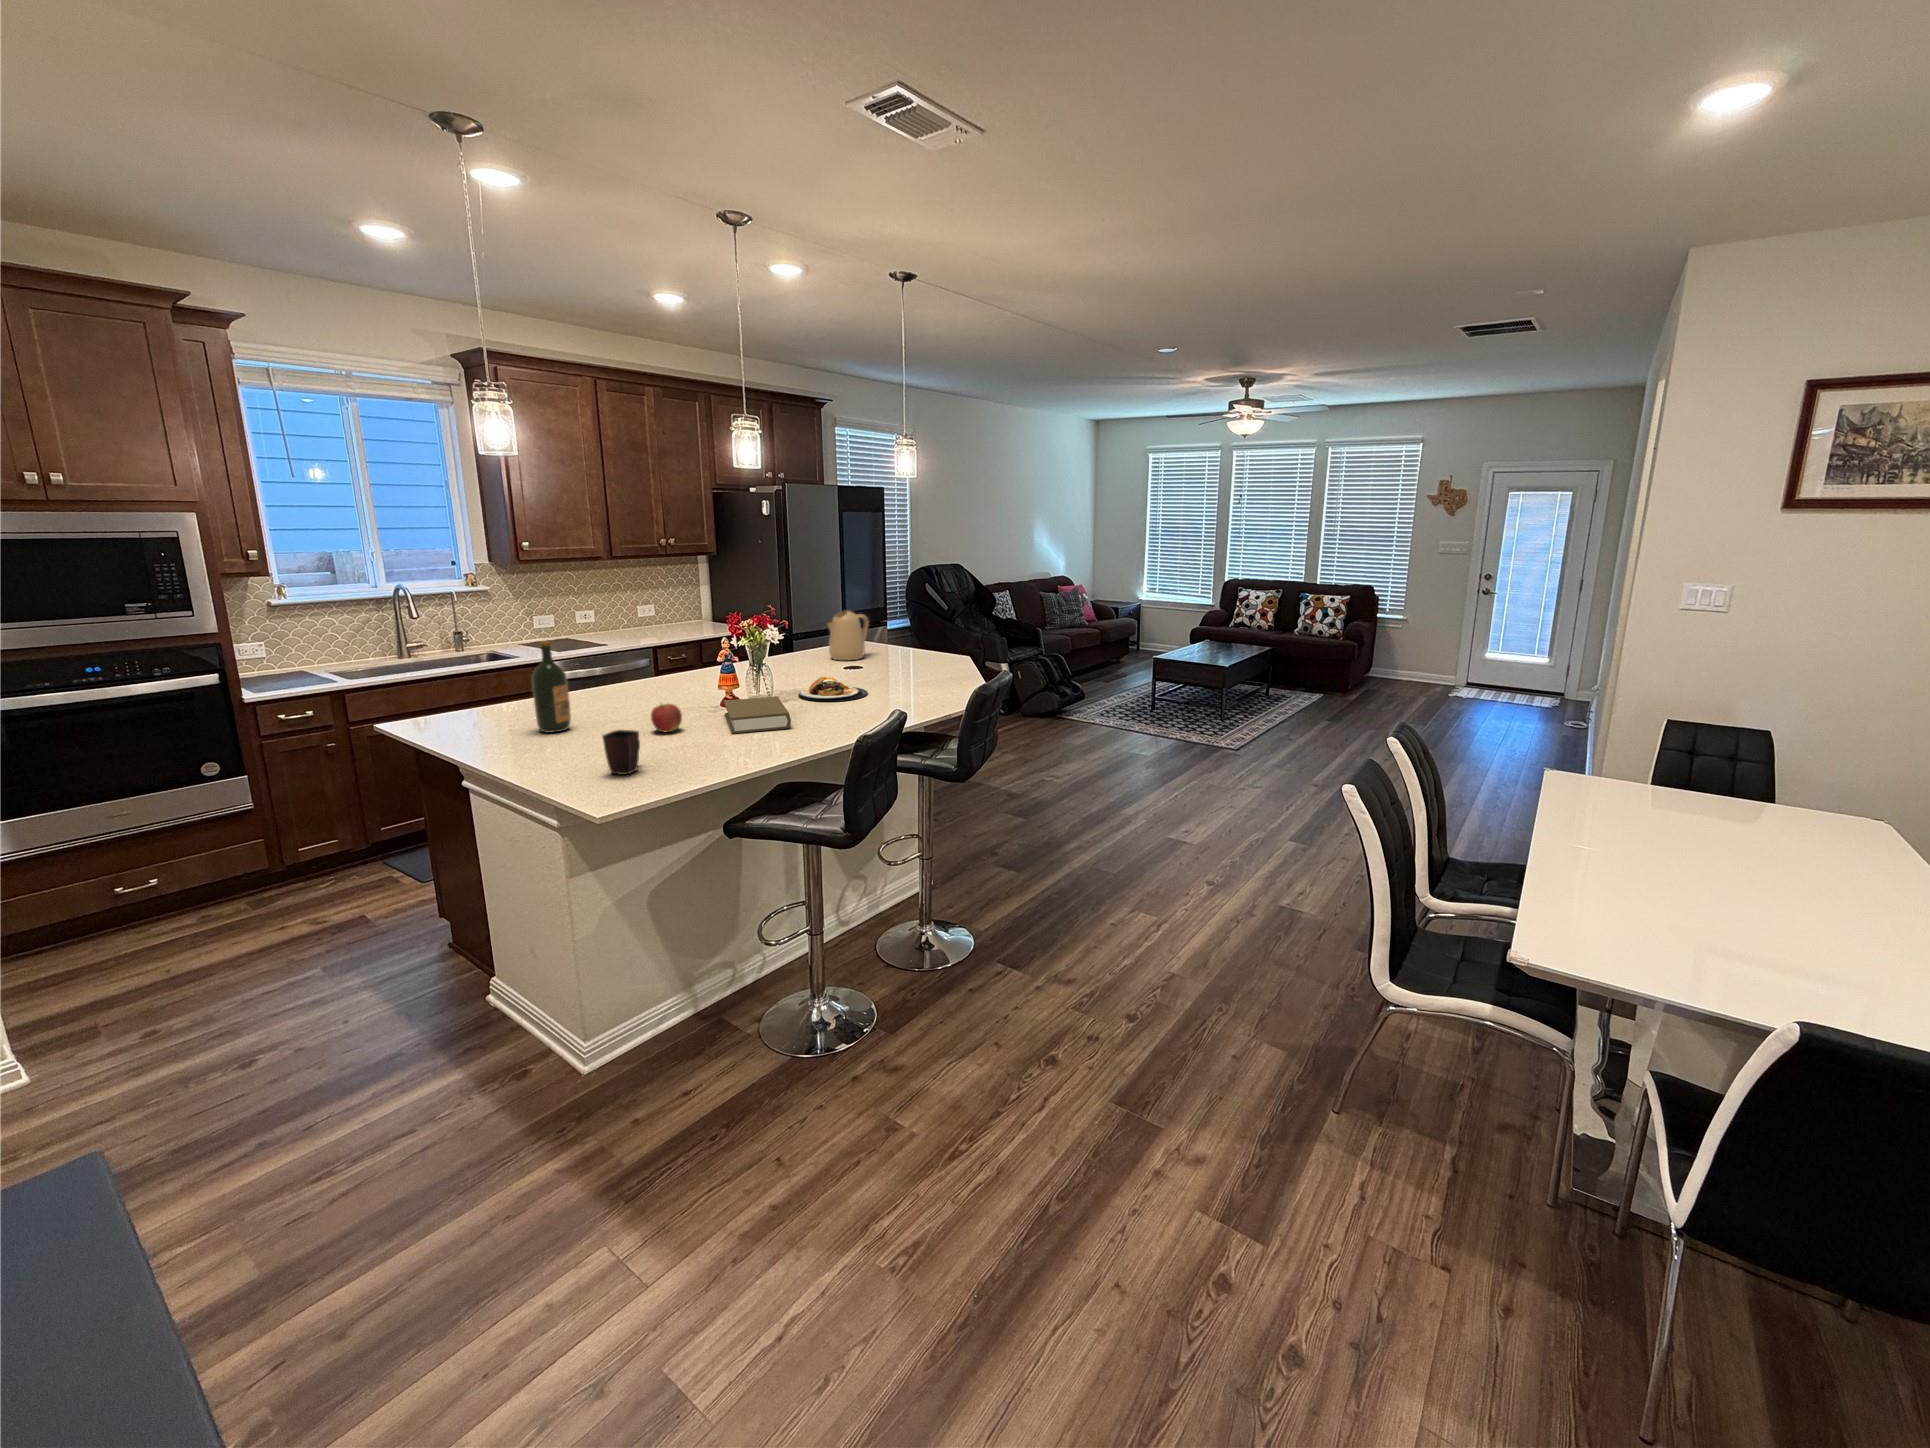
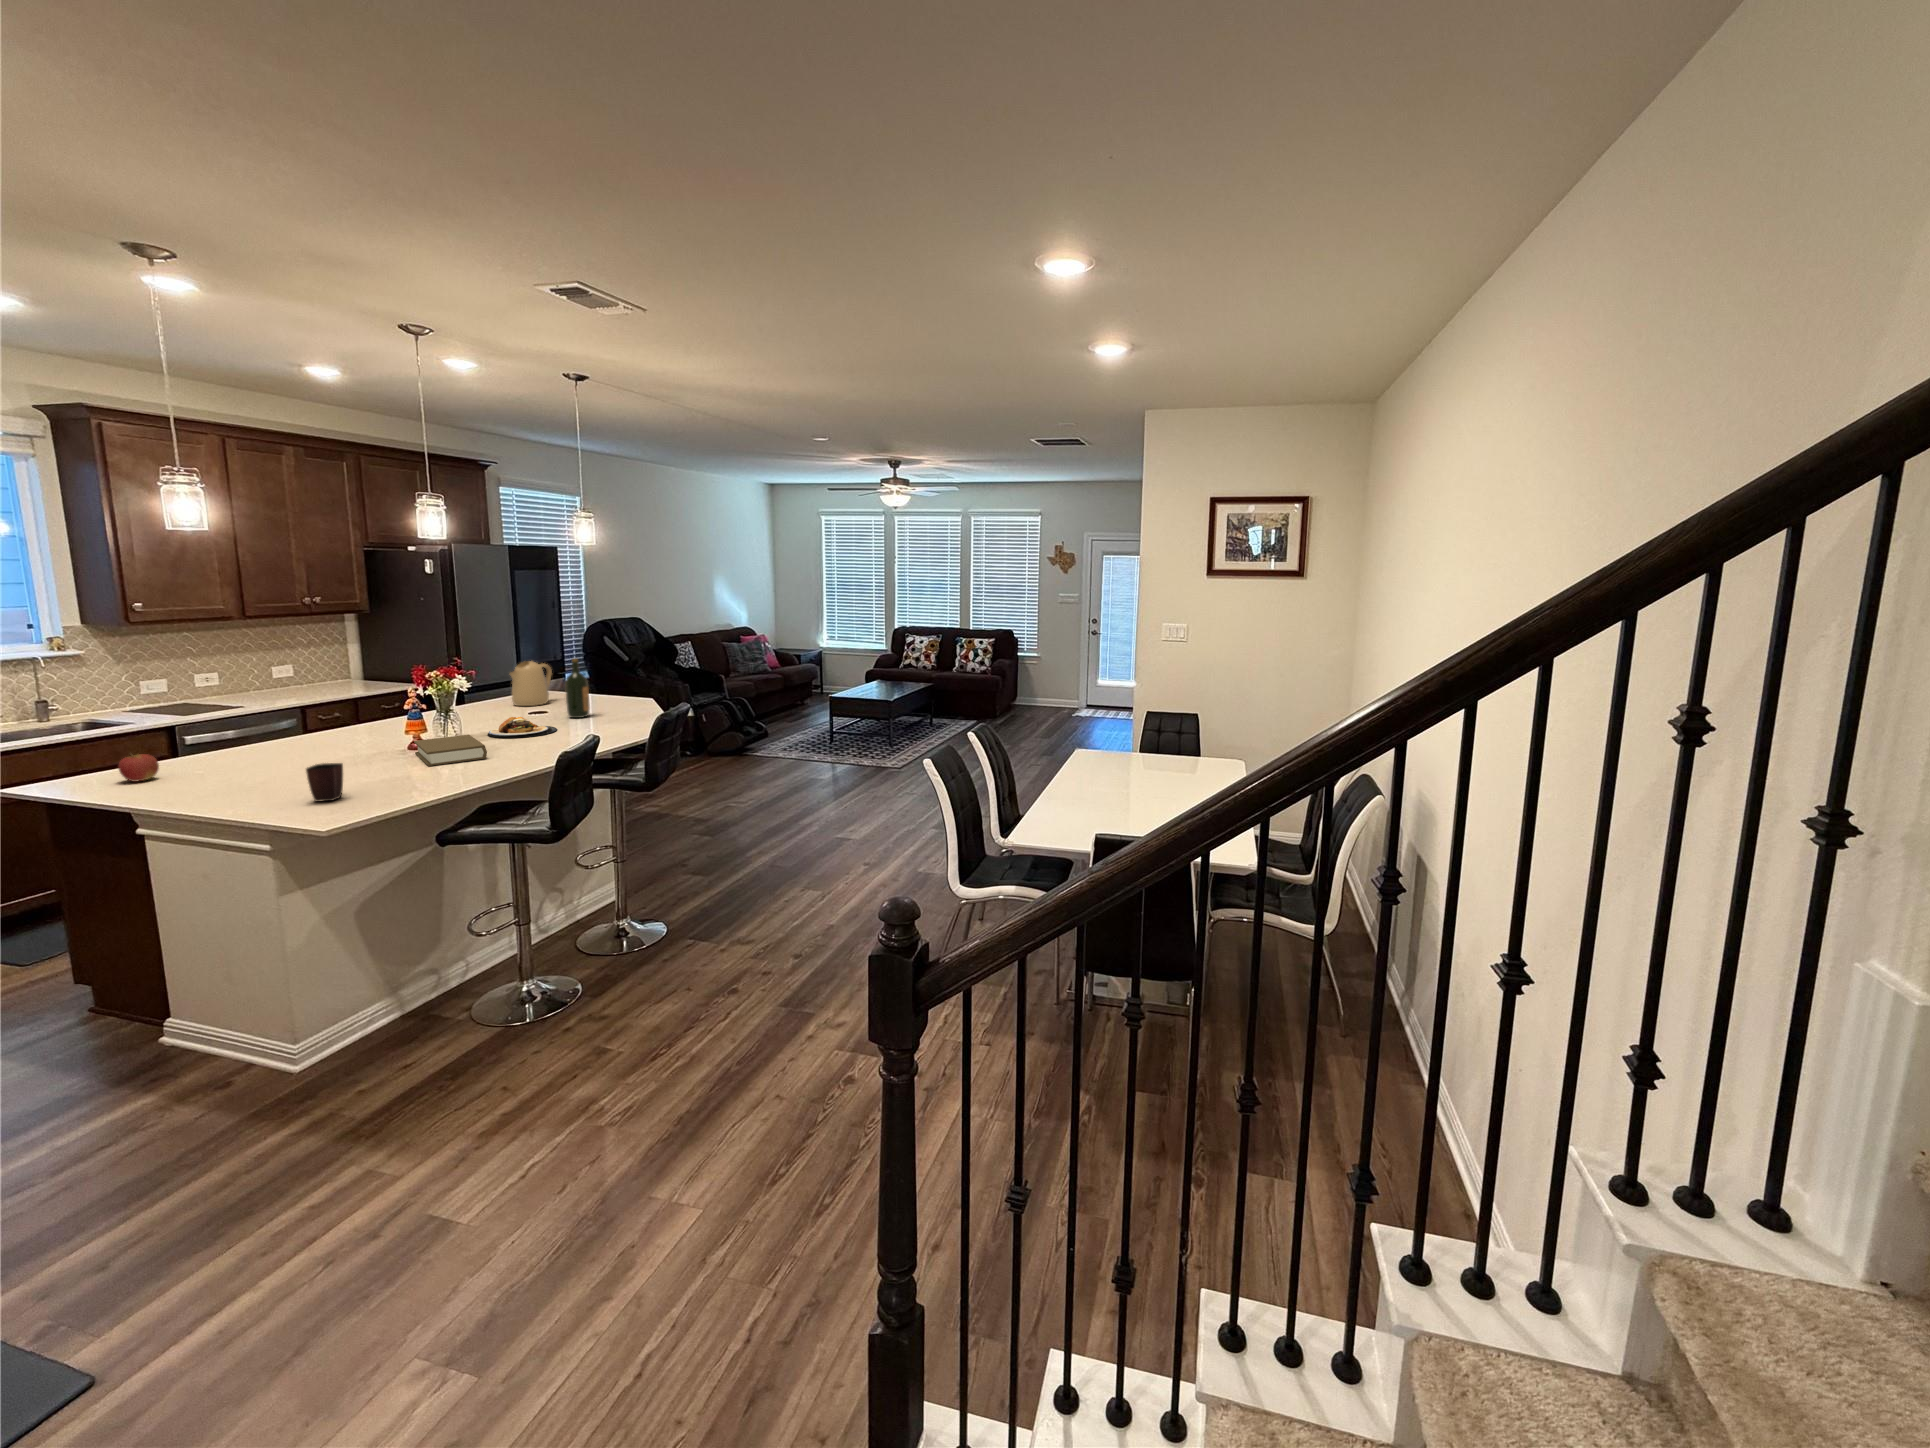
wine bottle: present [532,641,571,733] -> present [565,659,589,718]
apple: present [651,704,682,732] -> present [118,754,159,782]

